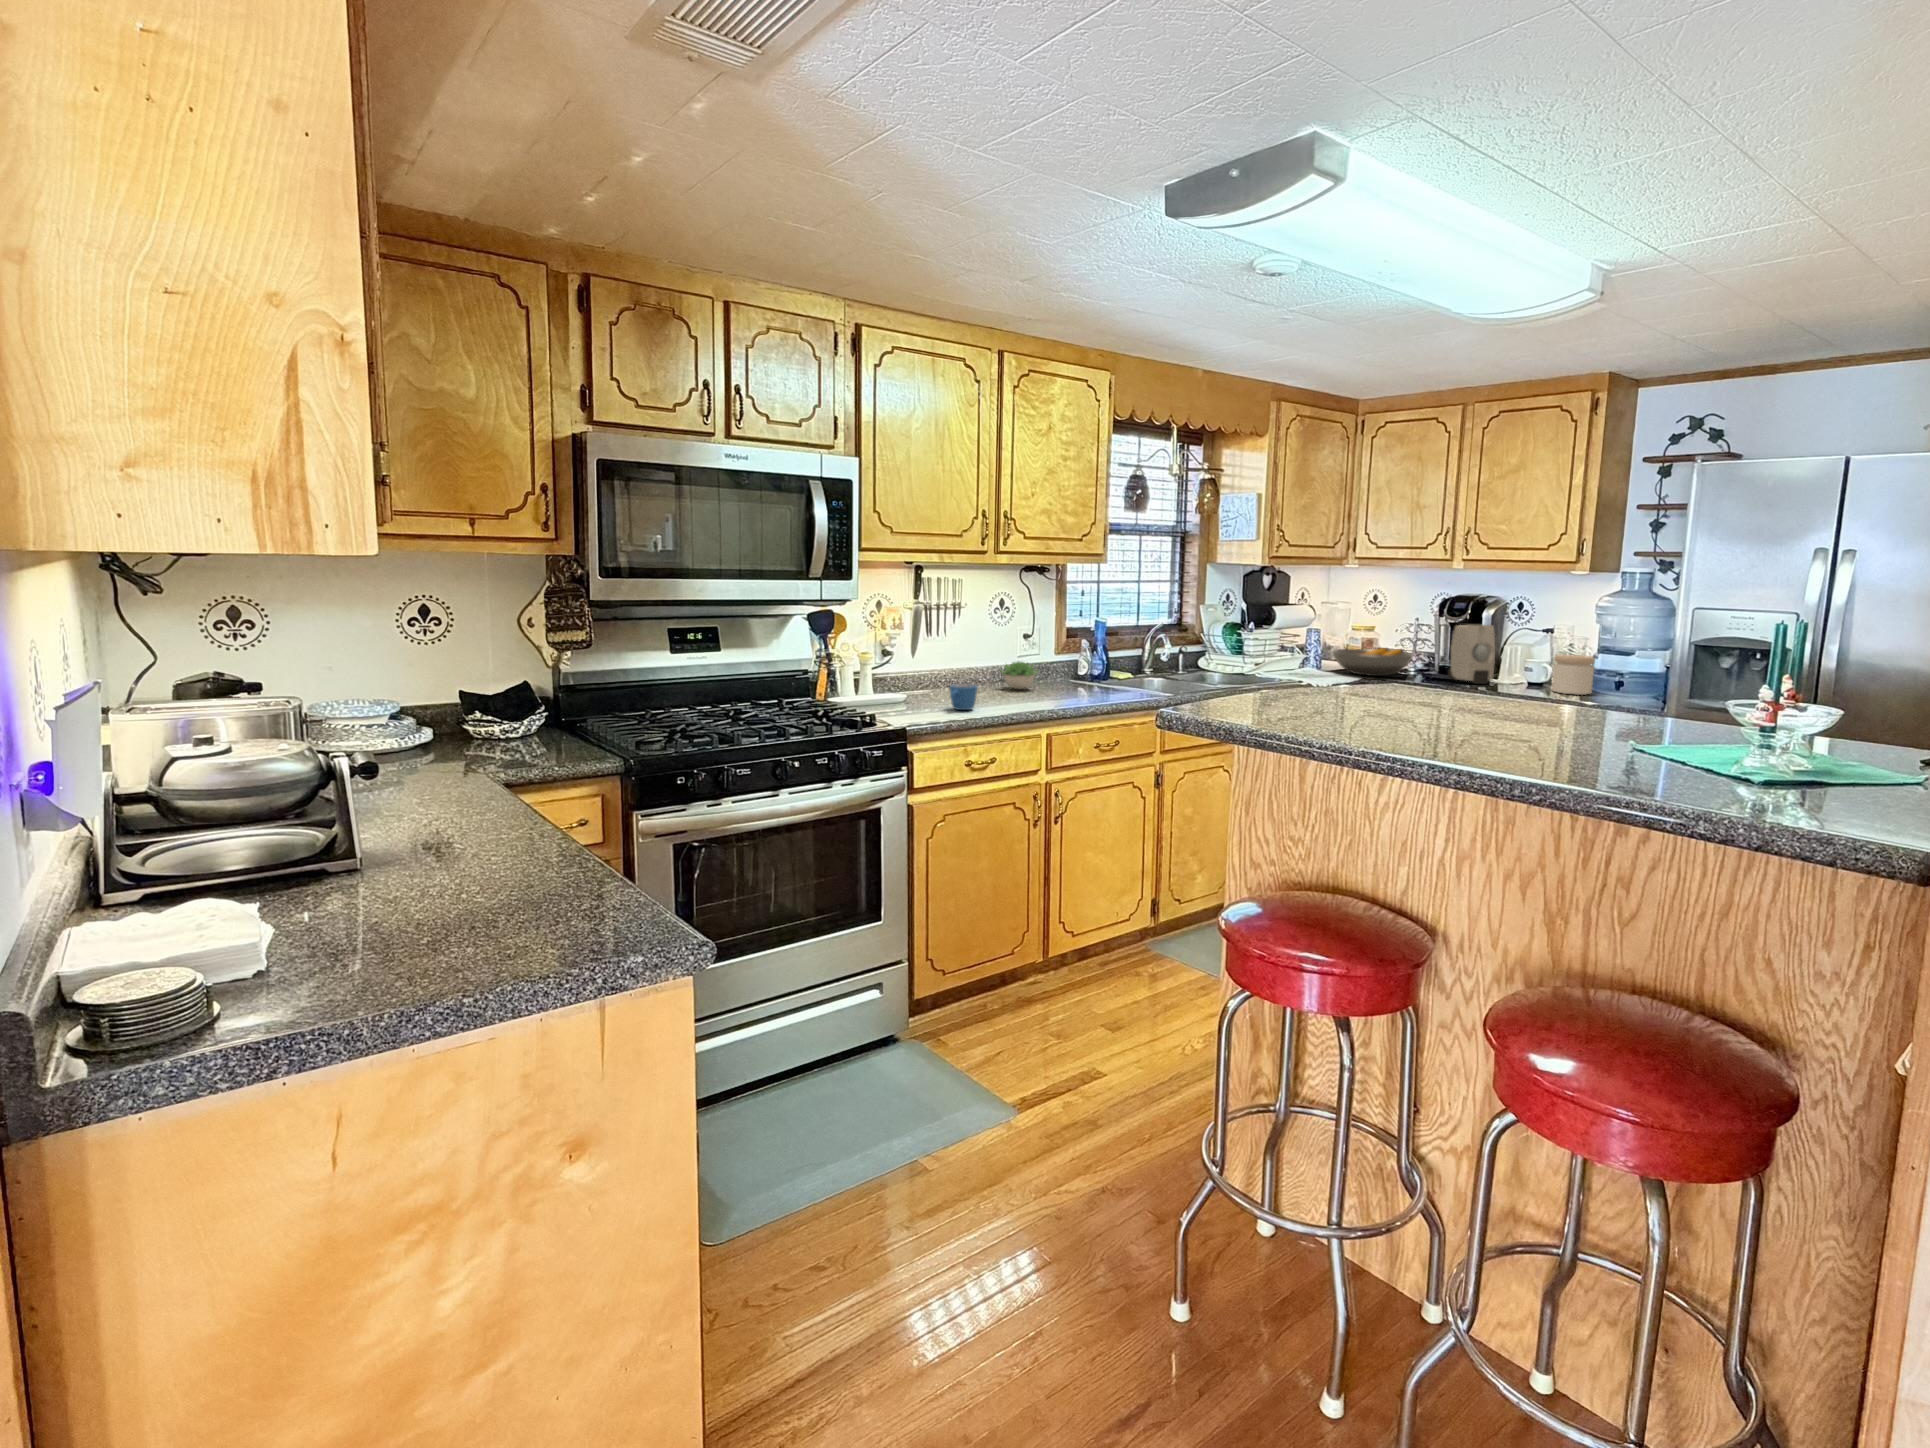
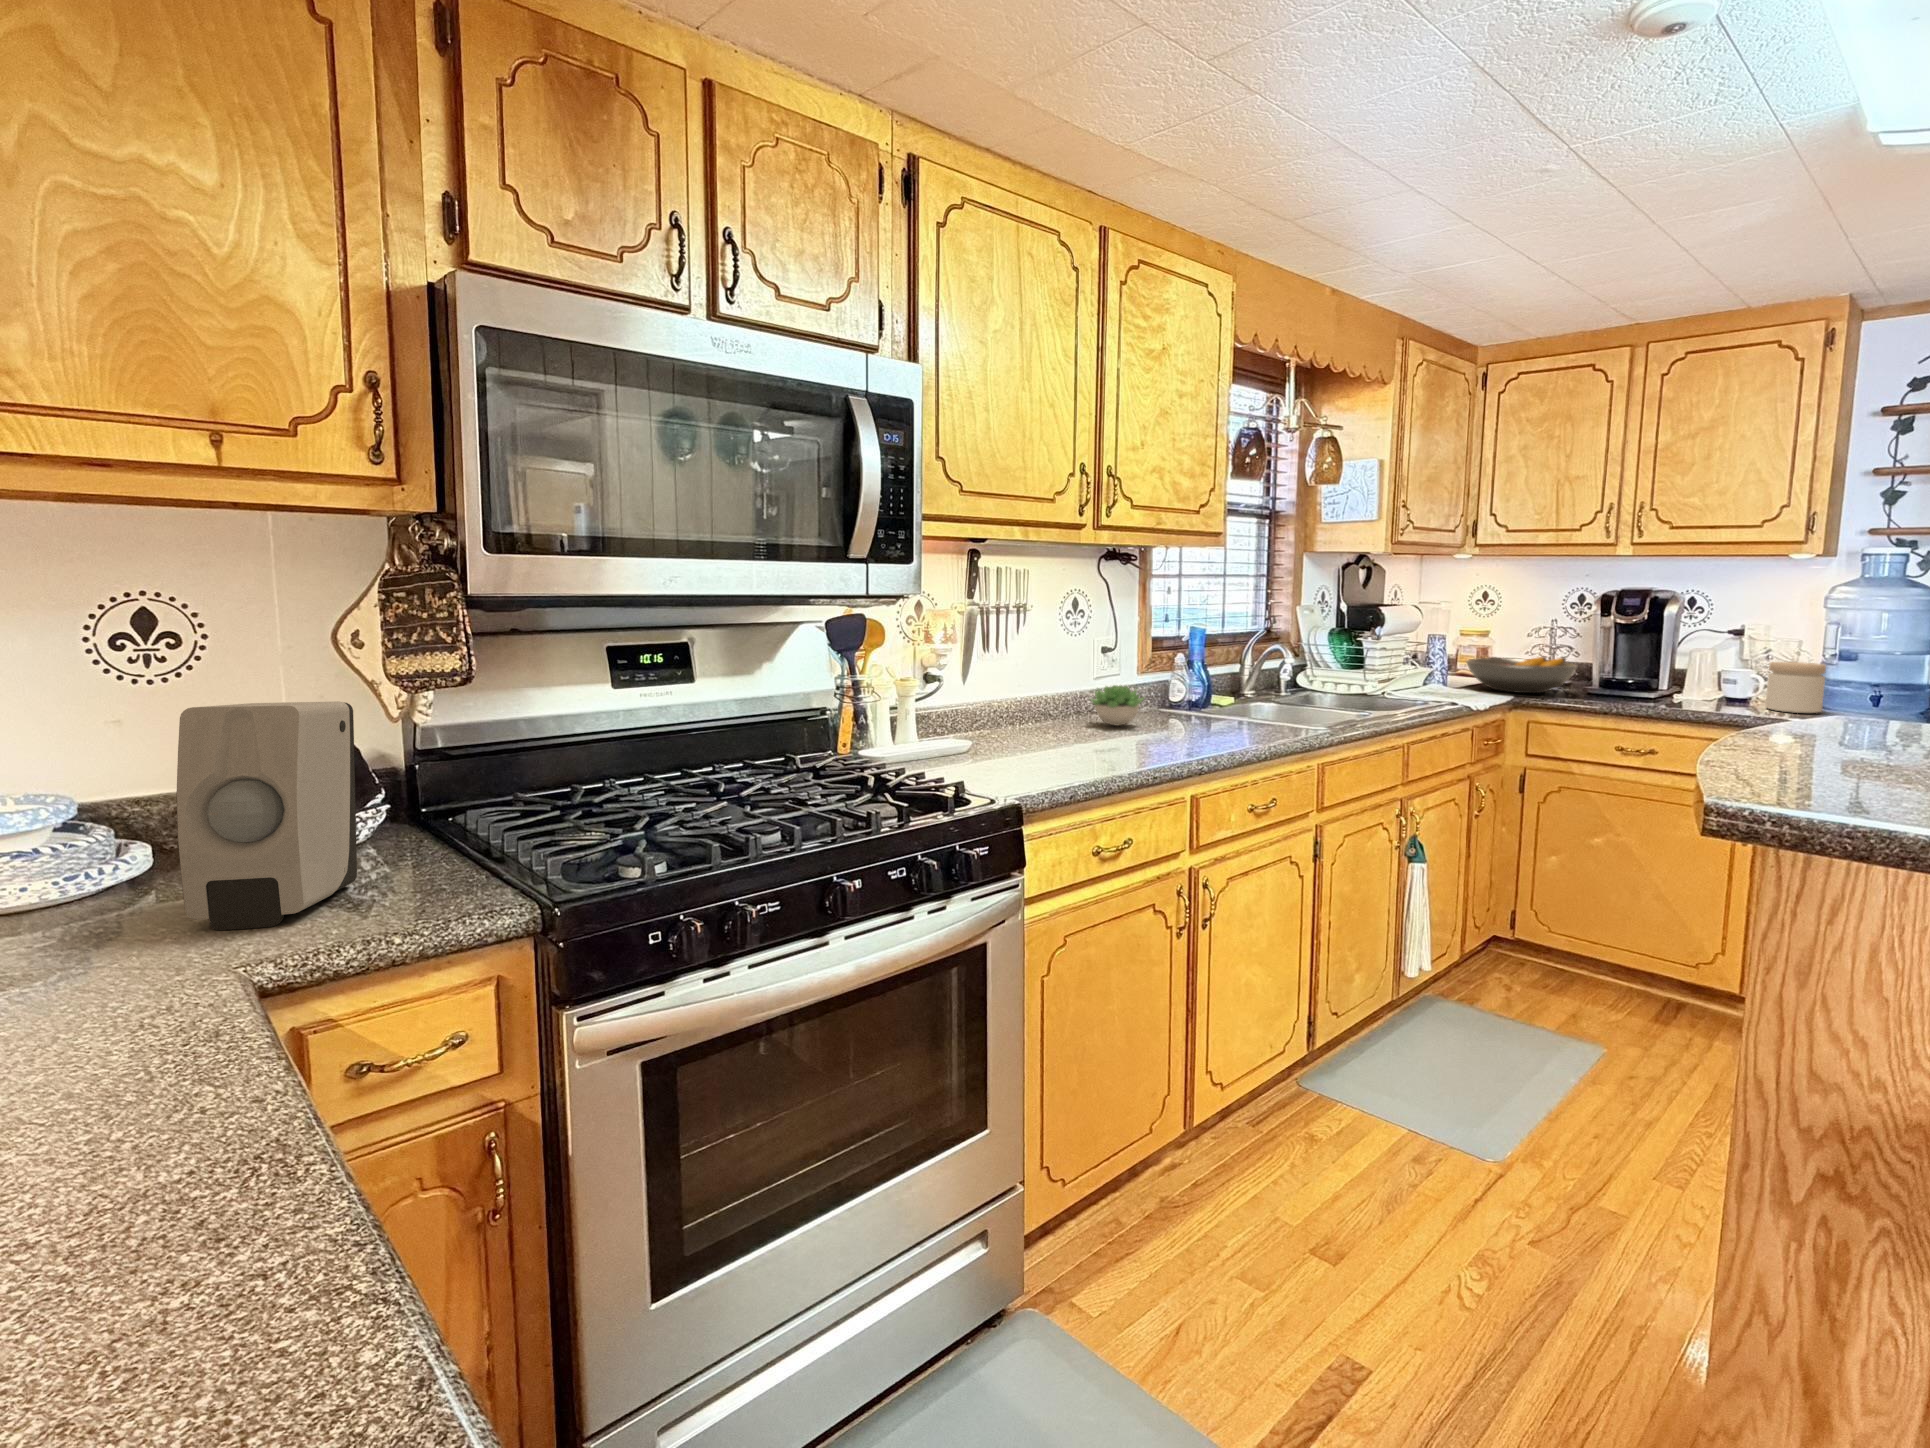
soap dispenser: present [1448,625,1495,684] -> present [177,701,357,930]
mug: present [950,684,978,710] -> none [1054,724,1097,765]

